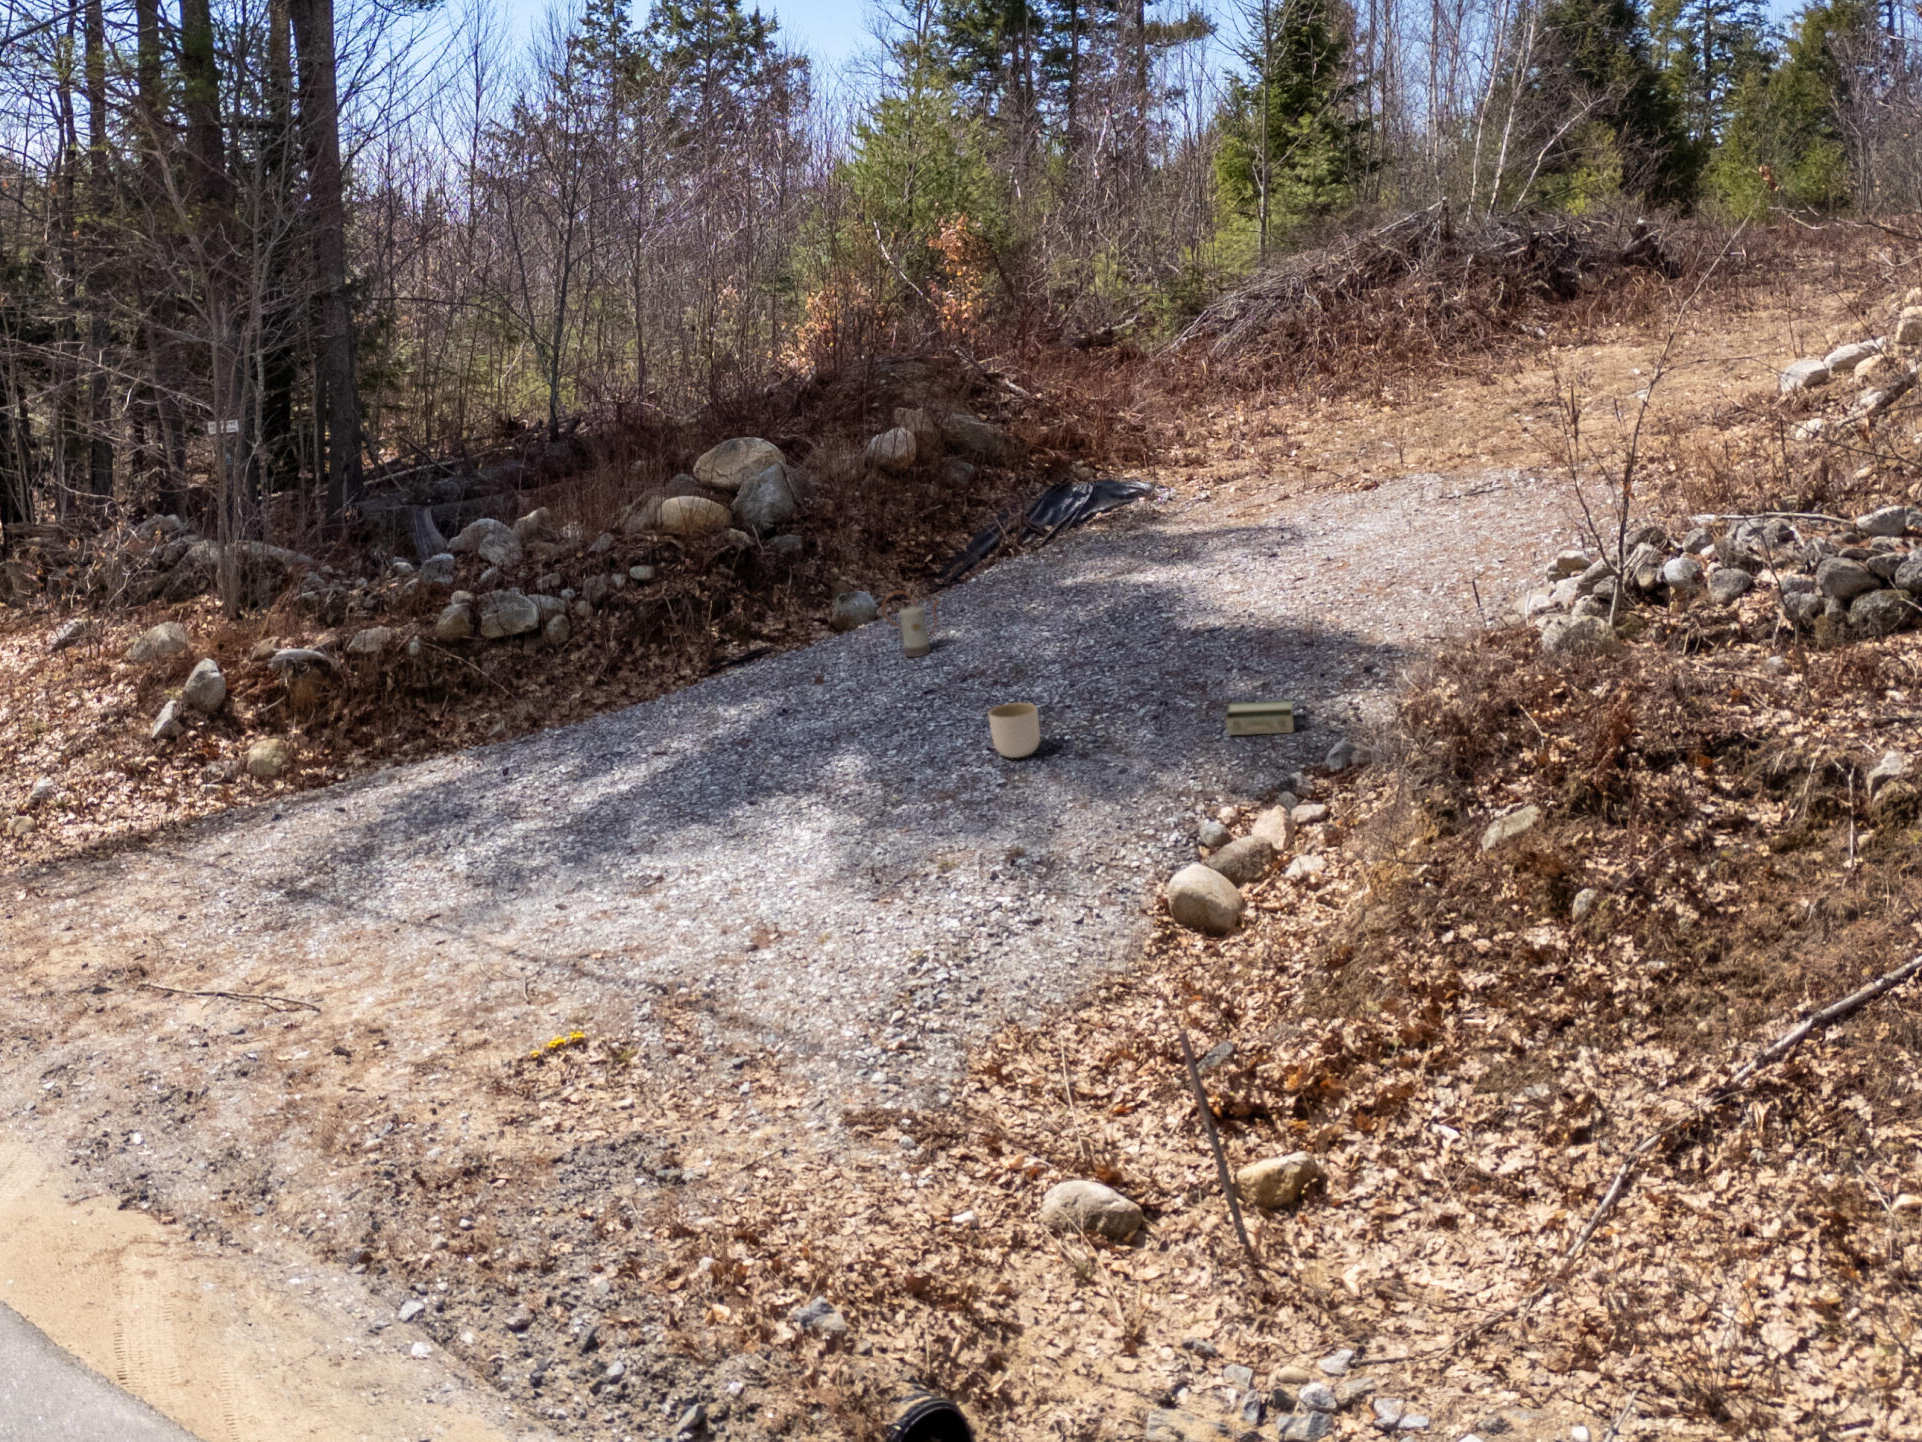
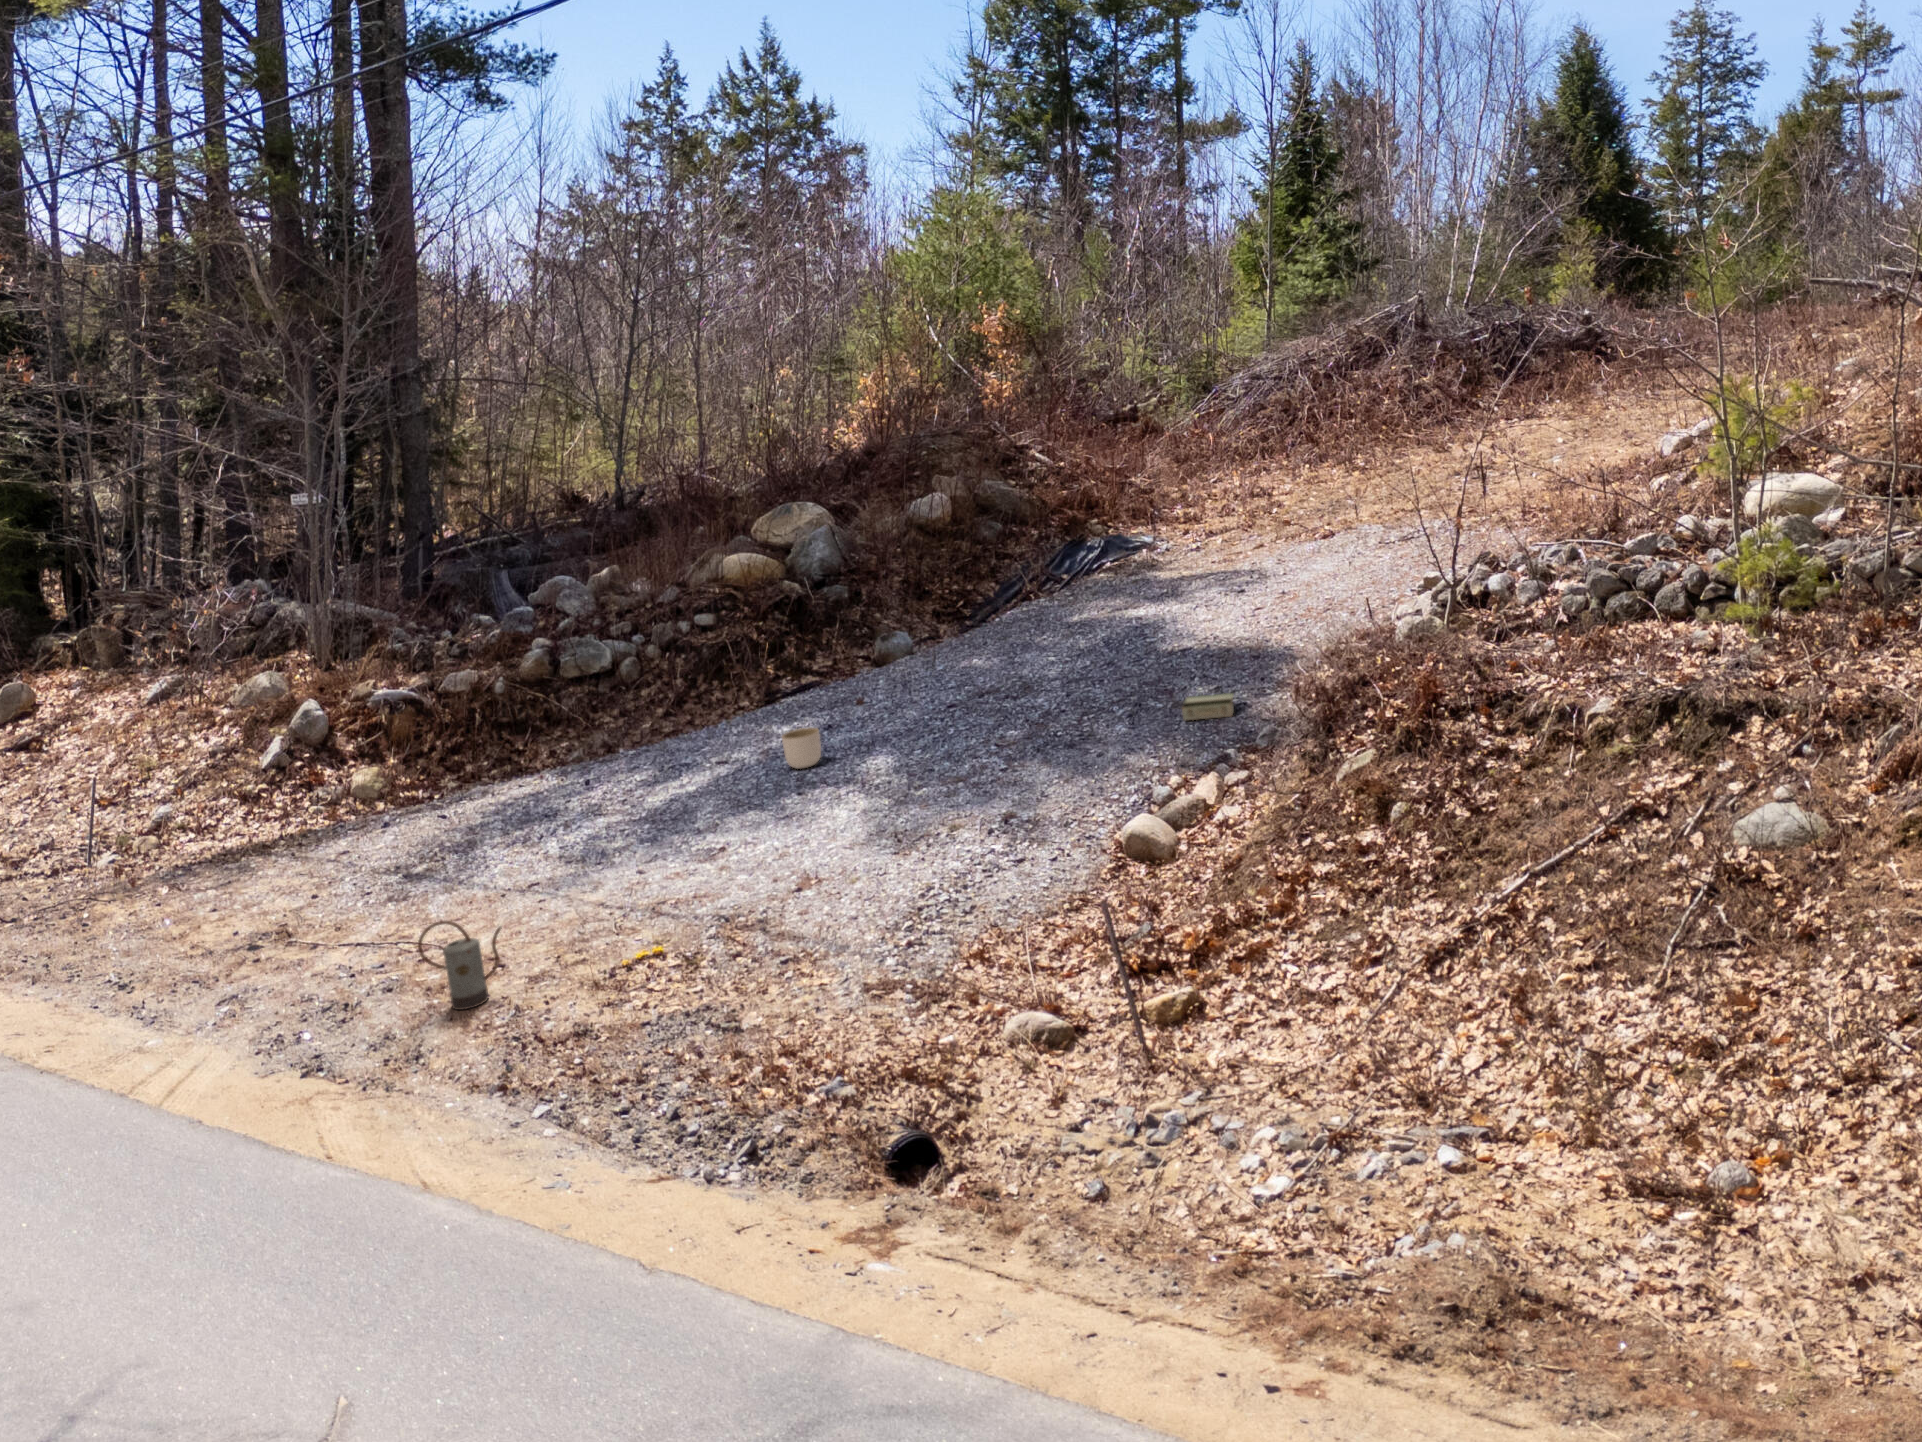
watering can: present [882,590,939,657] -> present [418,921,502,1010]
planter: present [988,703,1040,758] -> present [782,728,821,769]

